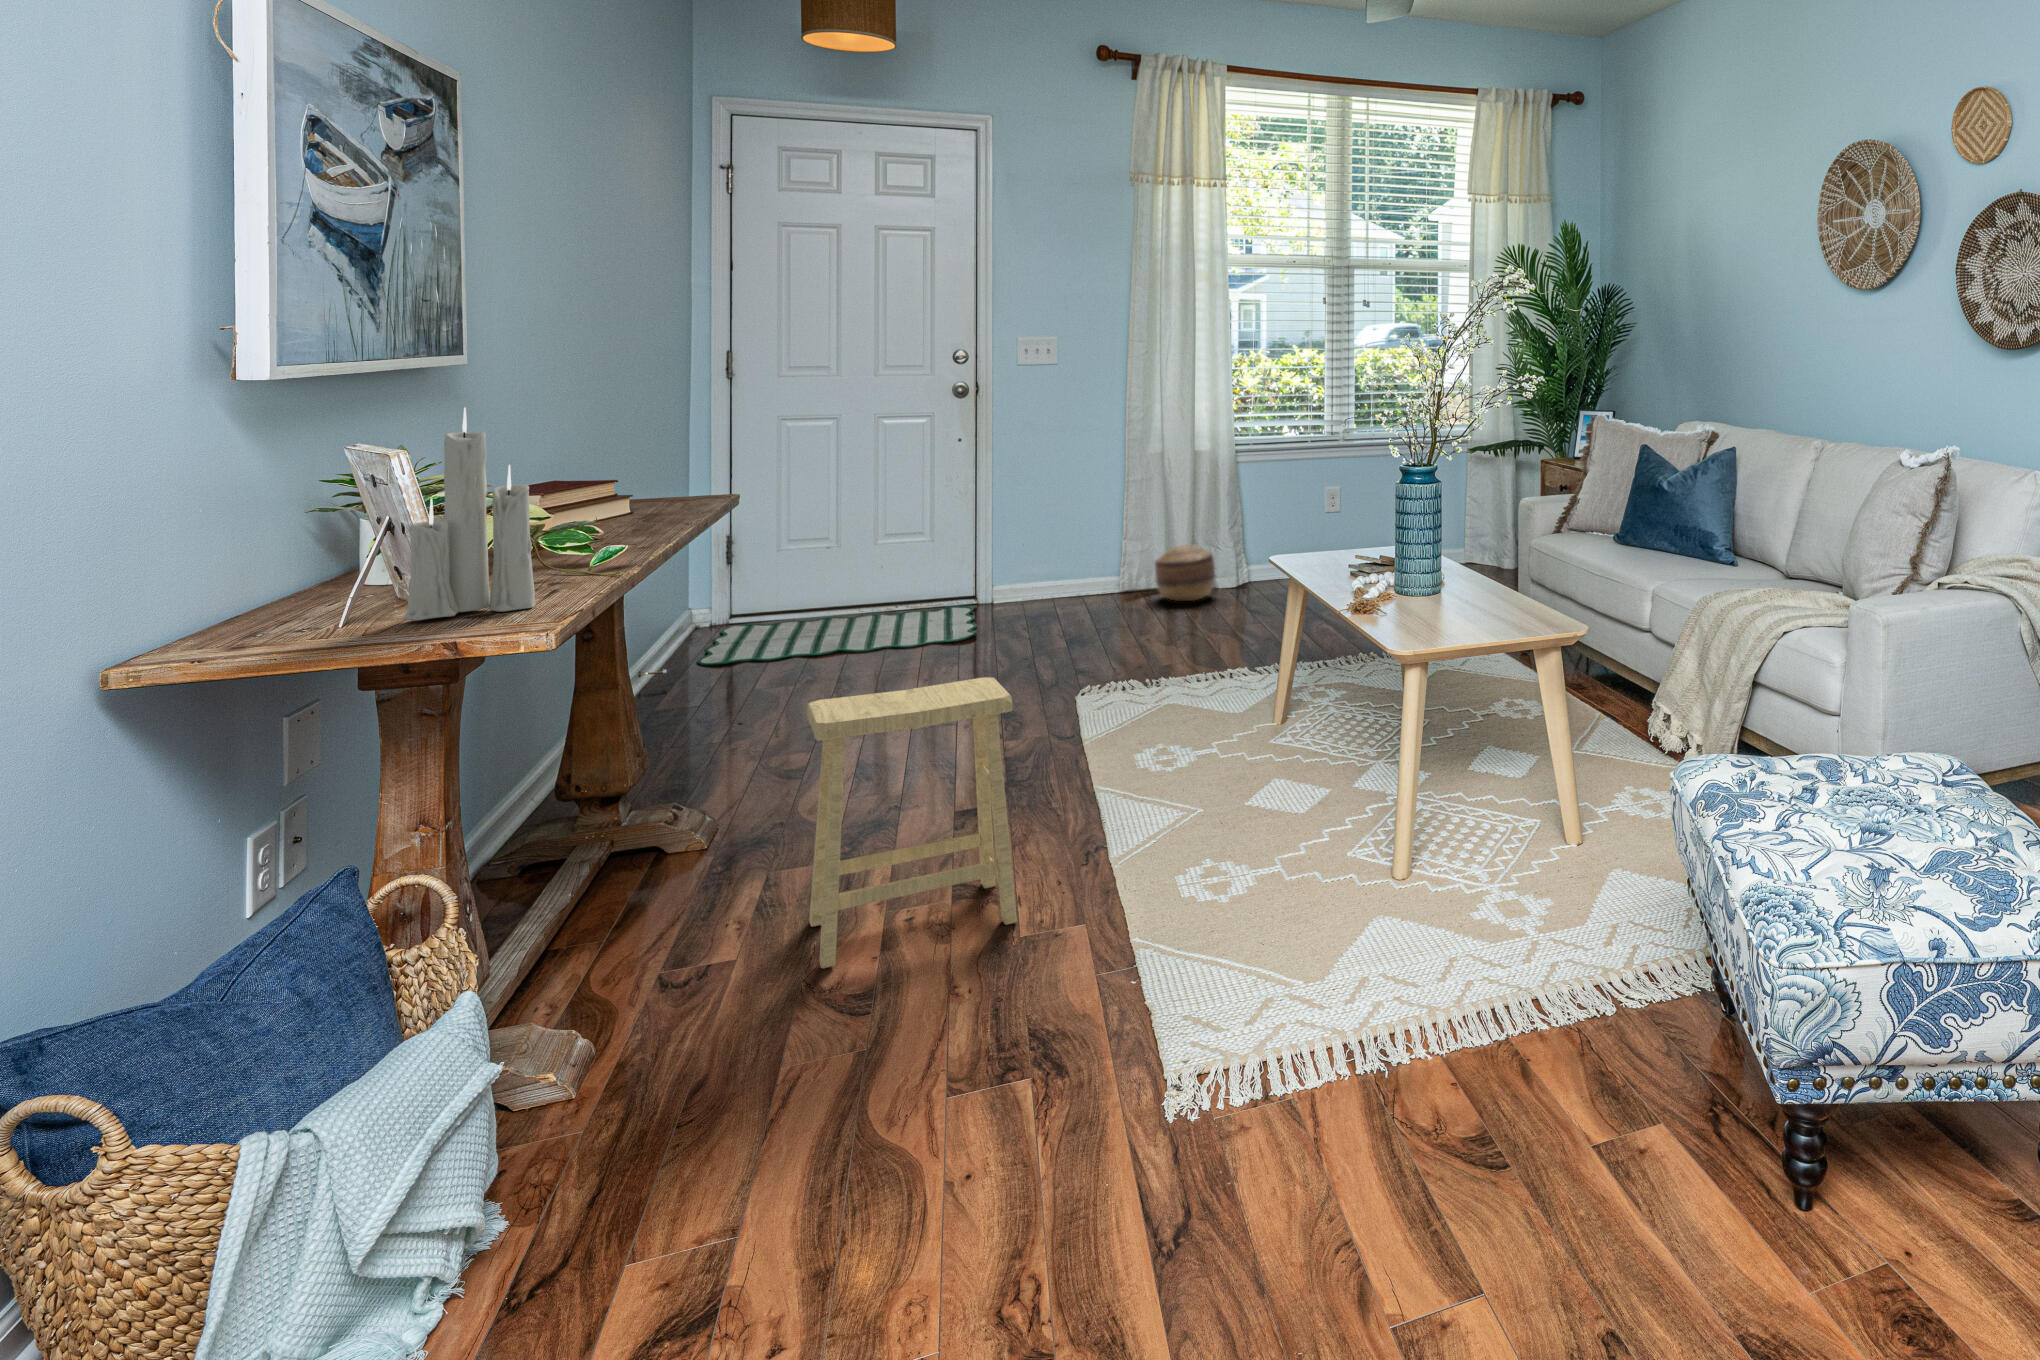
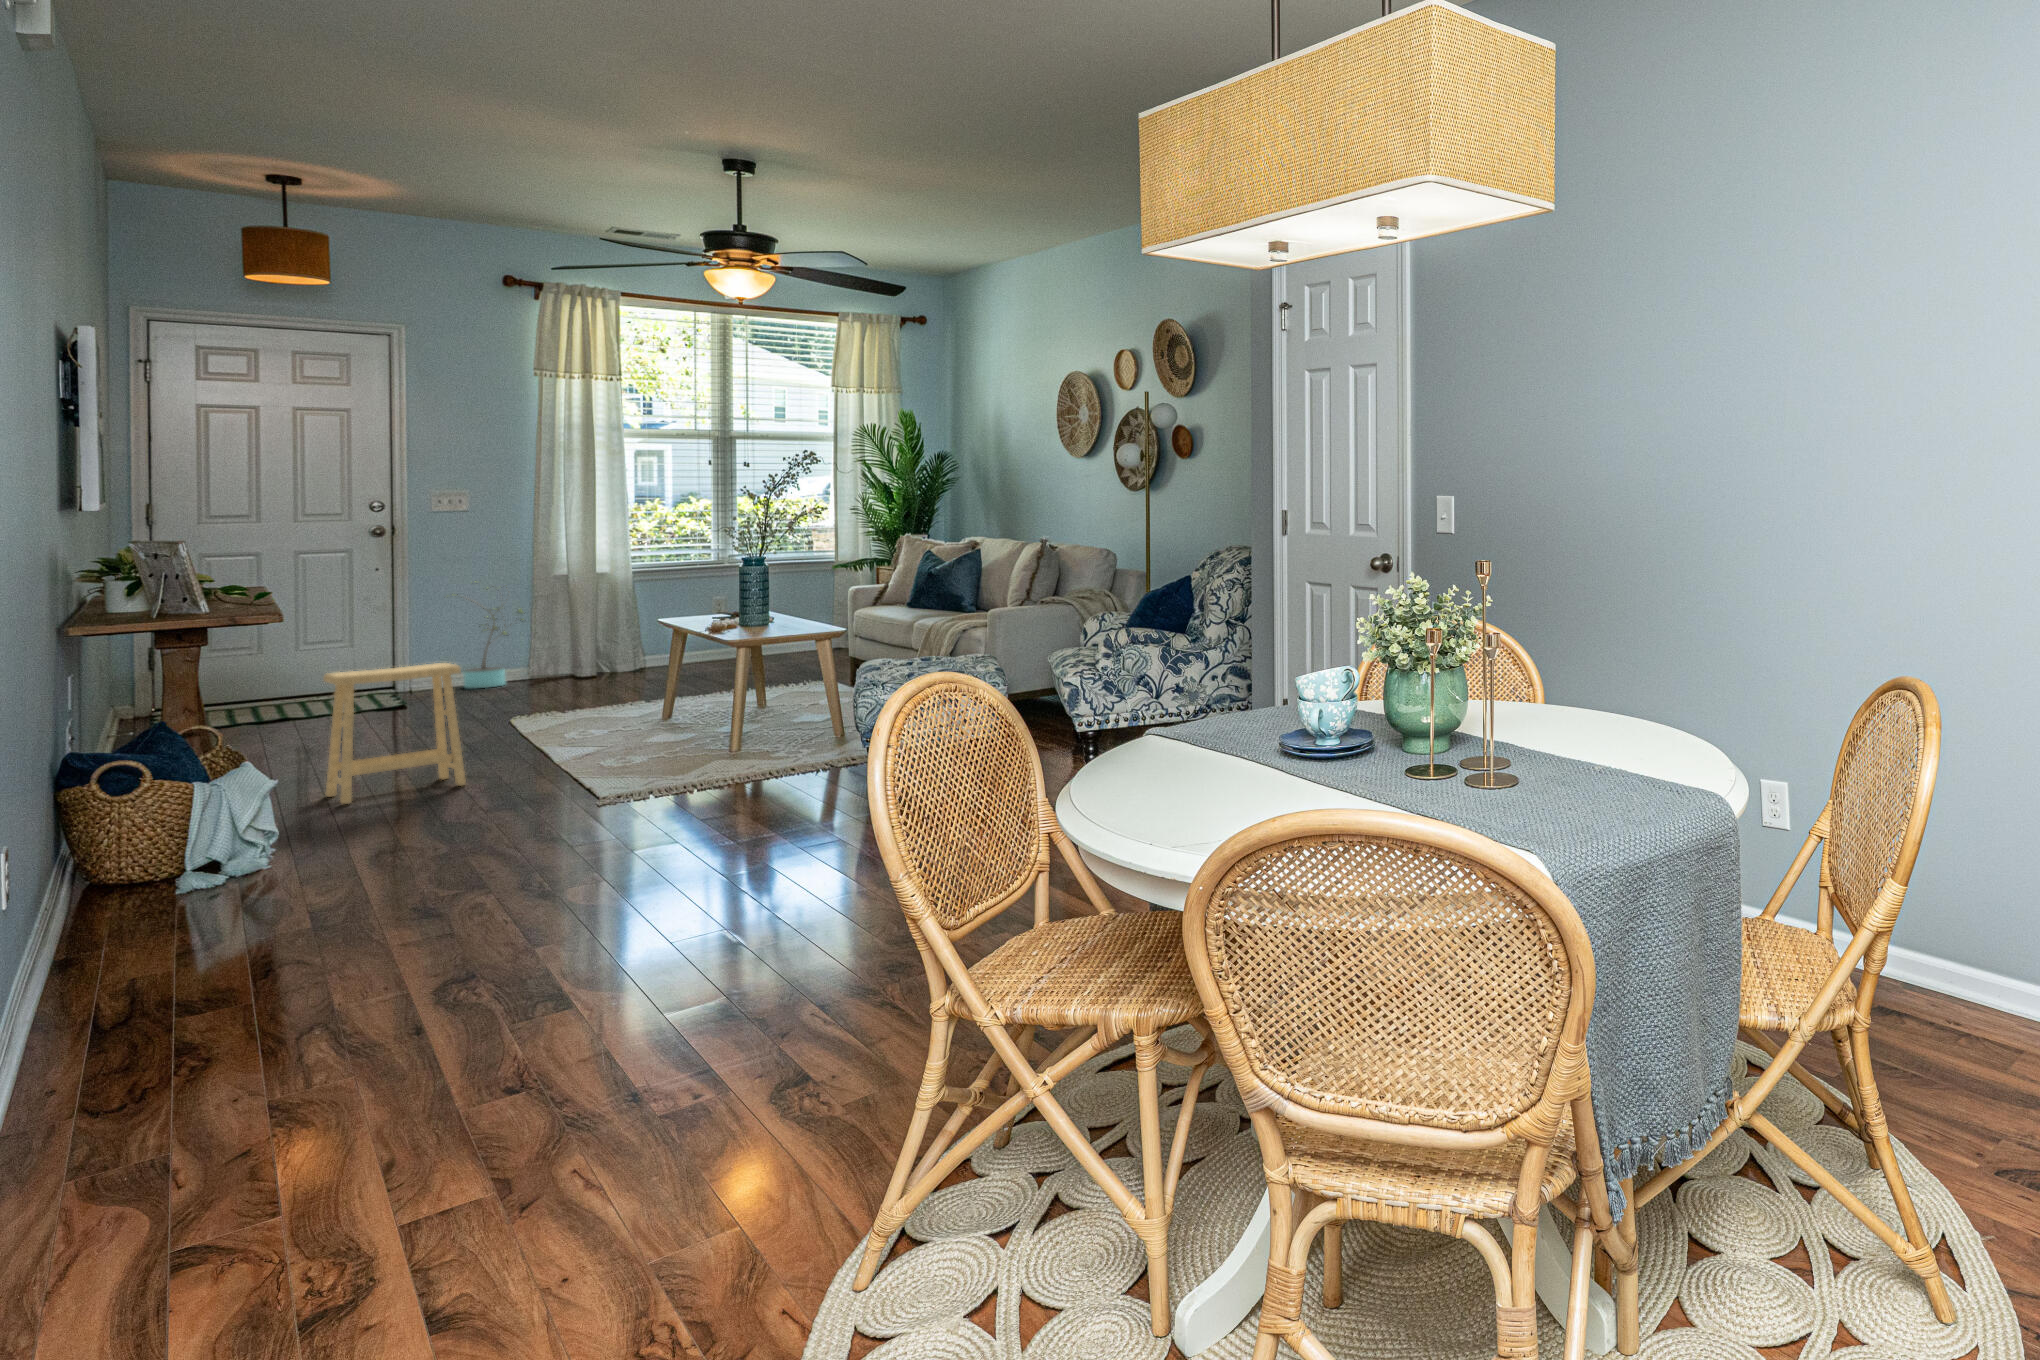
candle: present [404,407,535,620] -> none [120,498,190,601]
potted plant: none [1025,457,1116,605] -> present [452,581,524,688]
basket: present [1155,545,1215,601] -> none [562,640,615,681]

